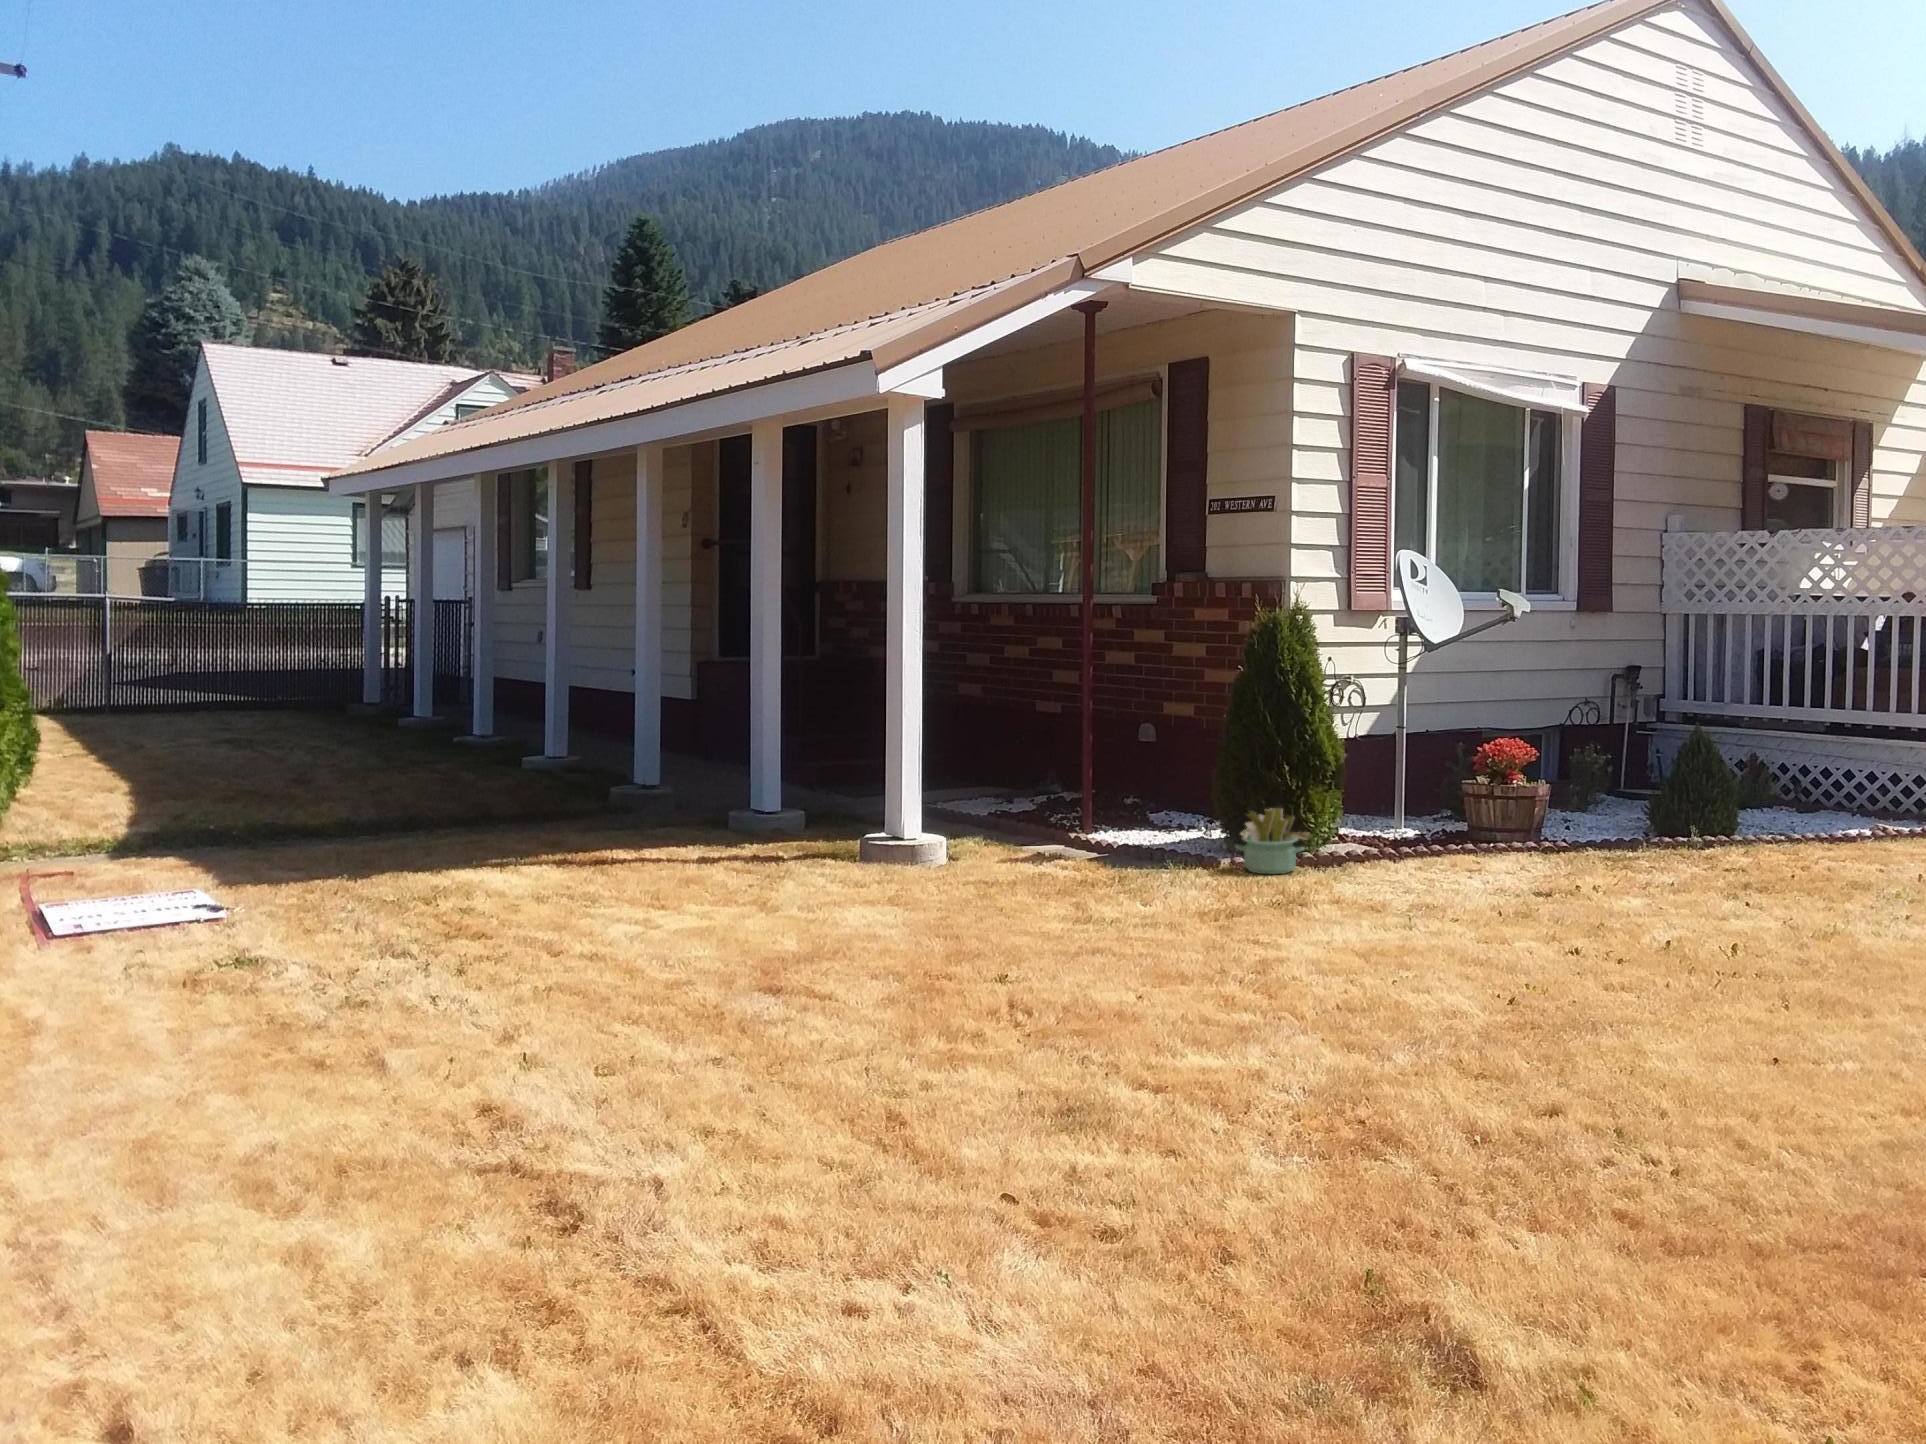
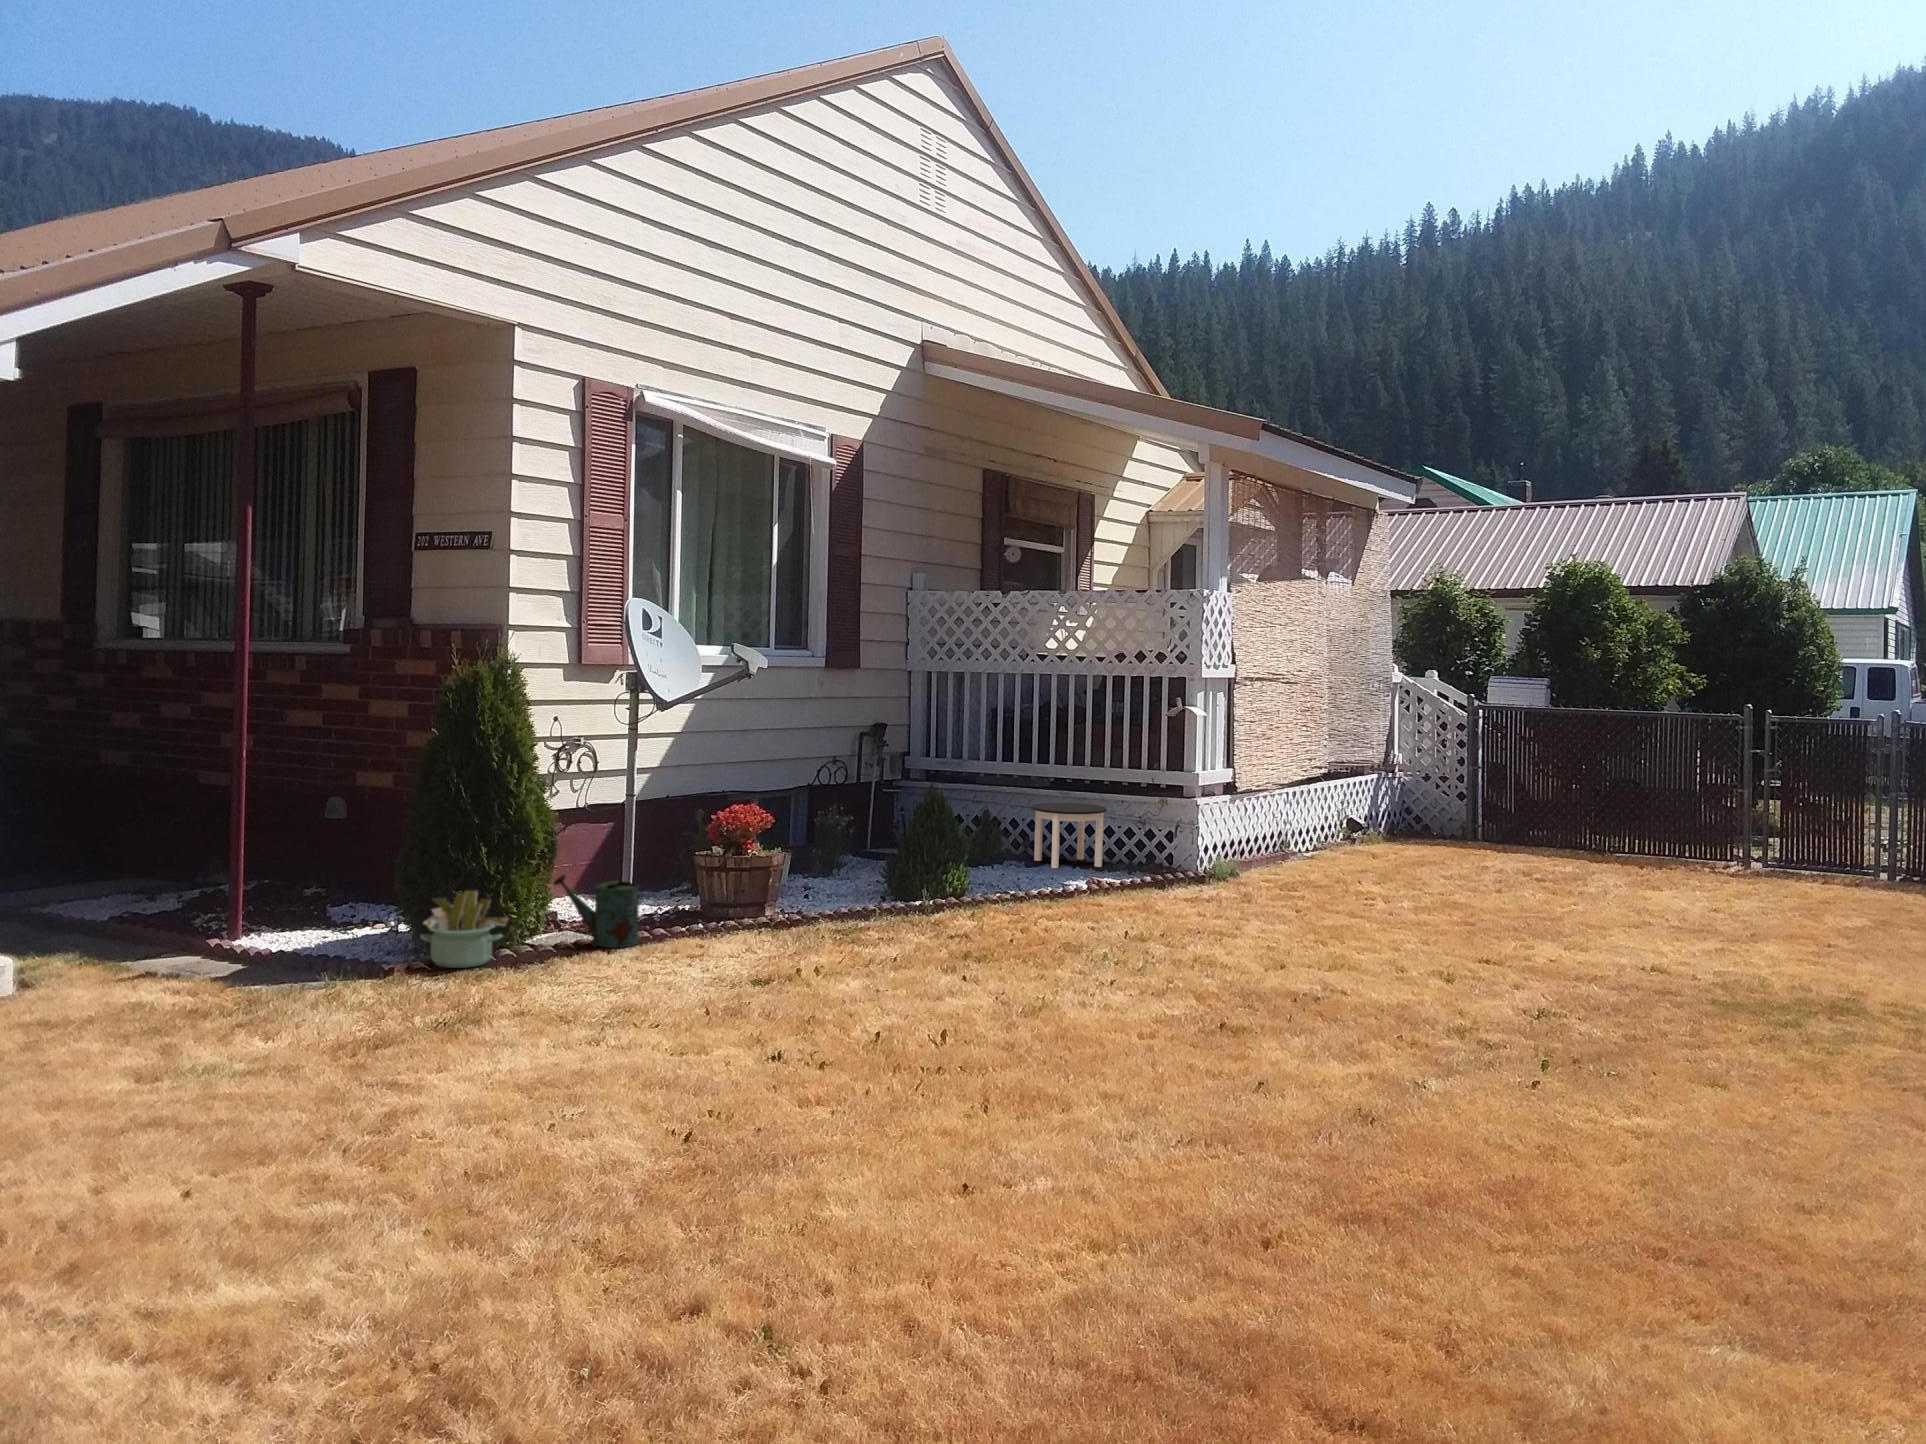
round table: none [1805,747,1891,813] -> present [1032,803,1107,868]
watering can: none [1343,798,1436,865] -> present [554,875,650,948]

